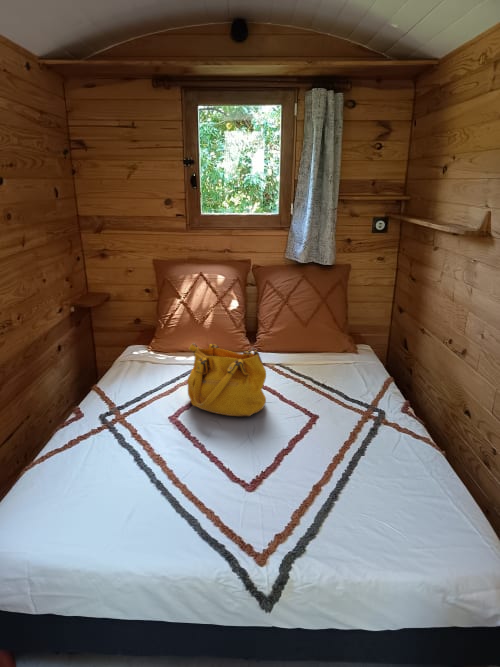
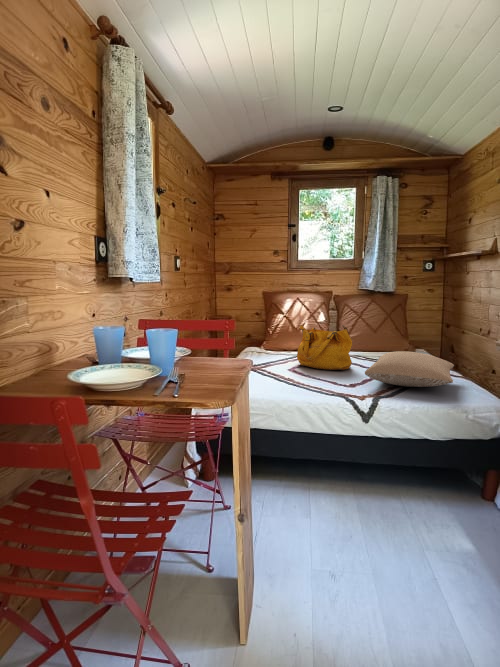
pillow: none [277,397,410,485] -> present [365,351,454,387]

